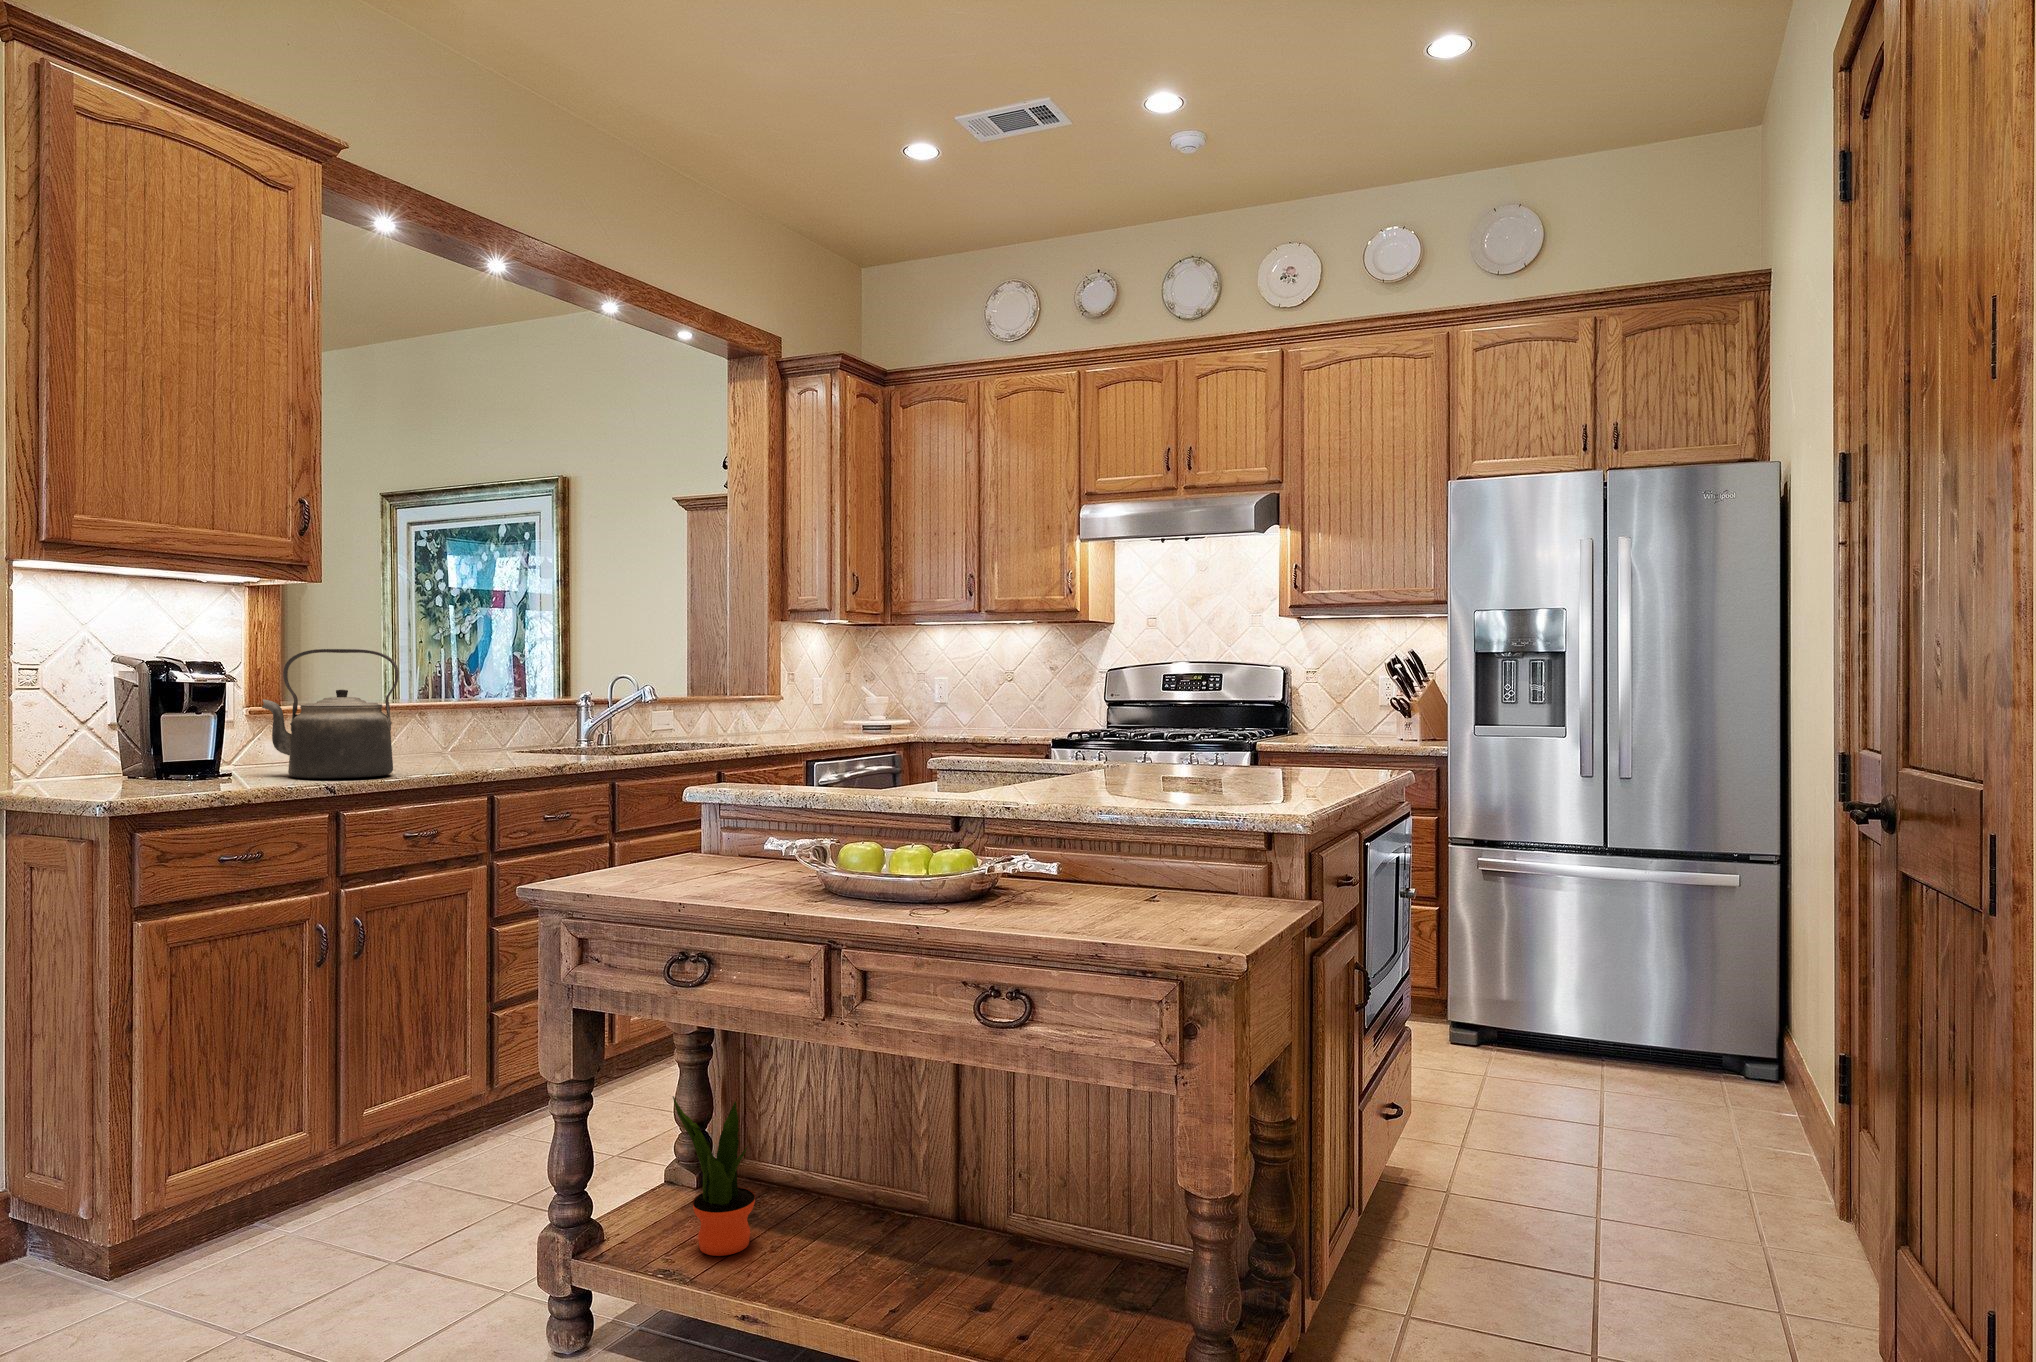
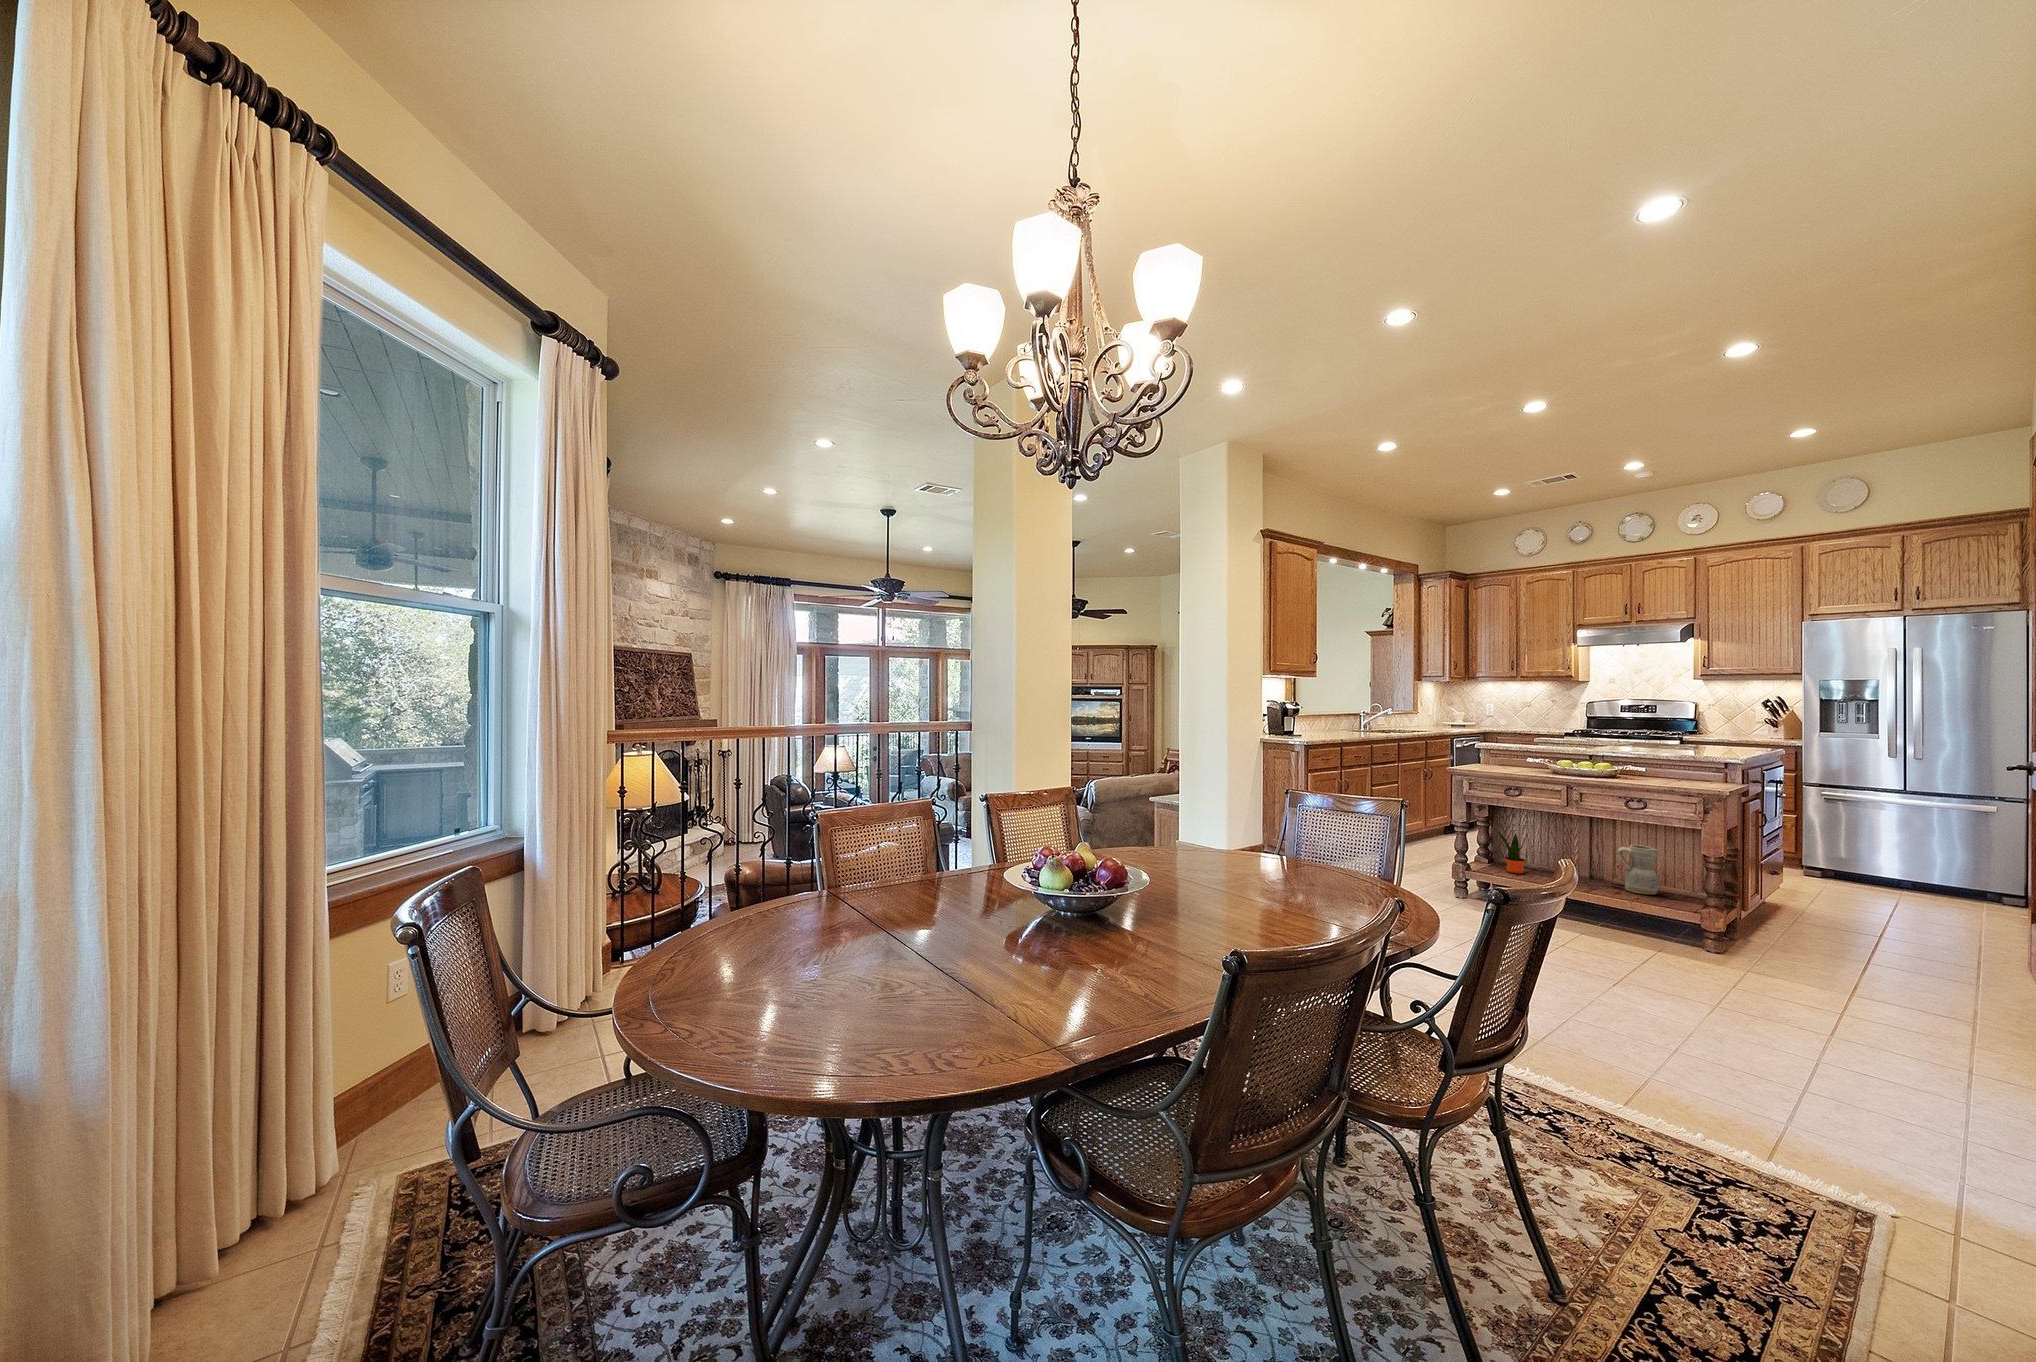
kettle: present [262,649,399,779] -> none [1308,698,1347,736]
ceramic pitcher: none [988,1123,1096,1306] -> present [1618,845,1659,894]

